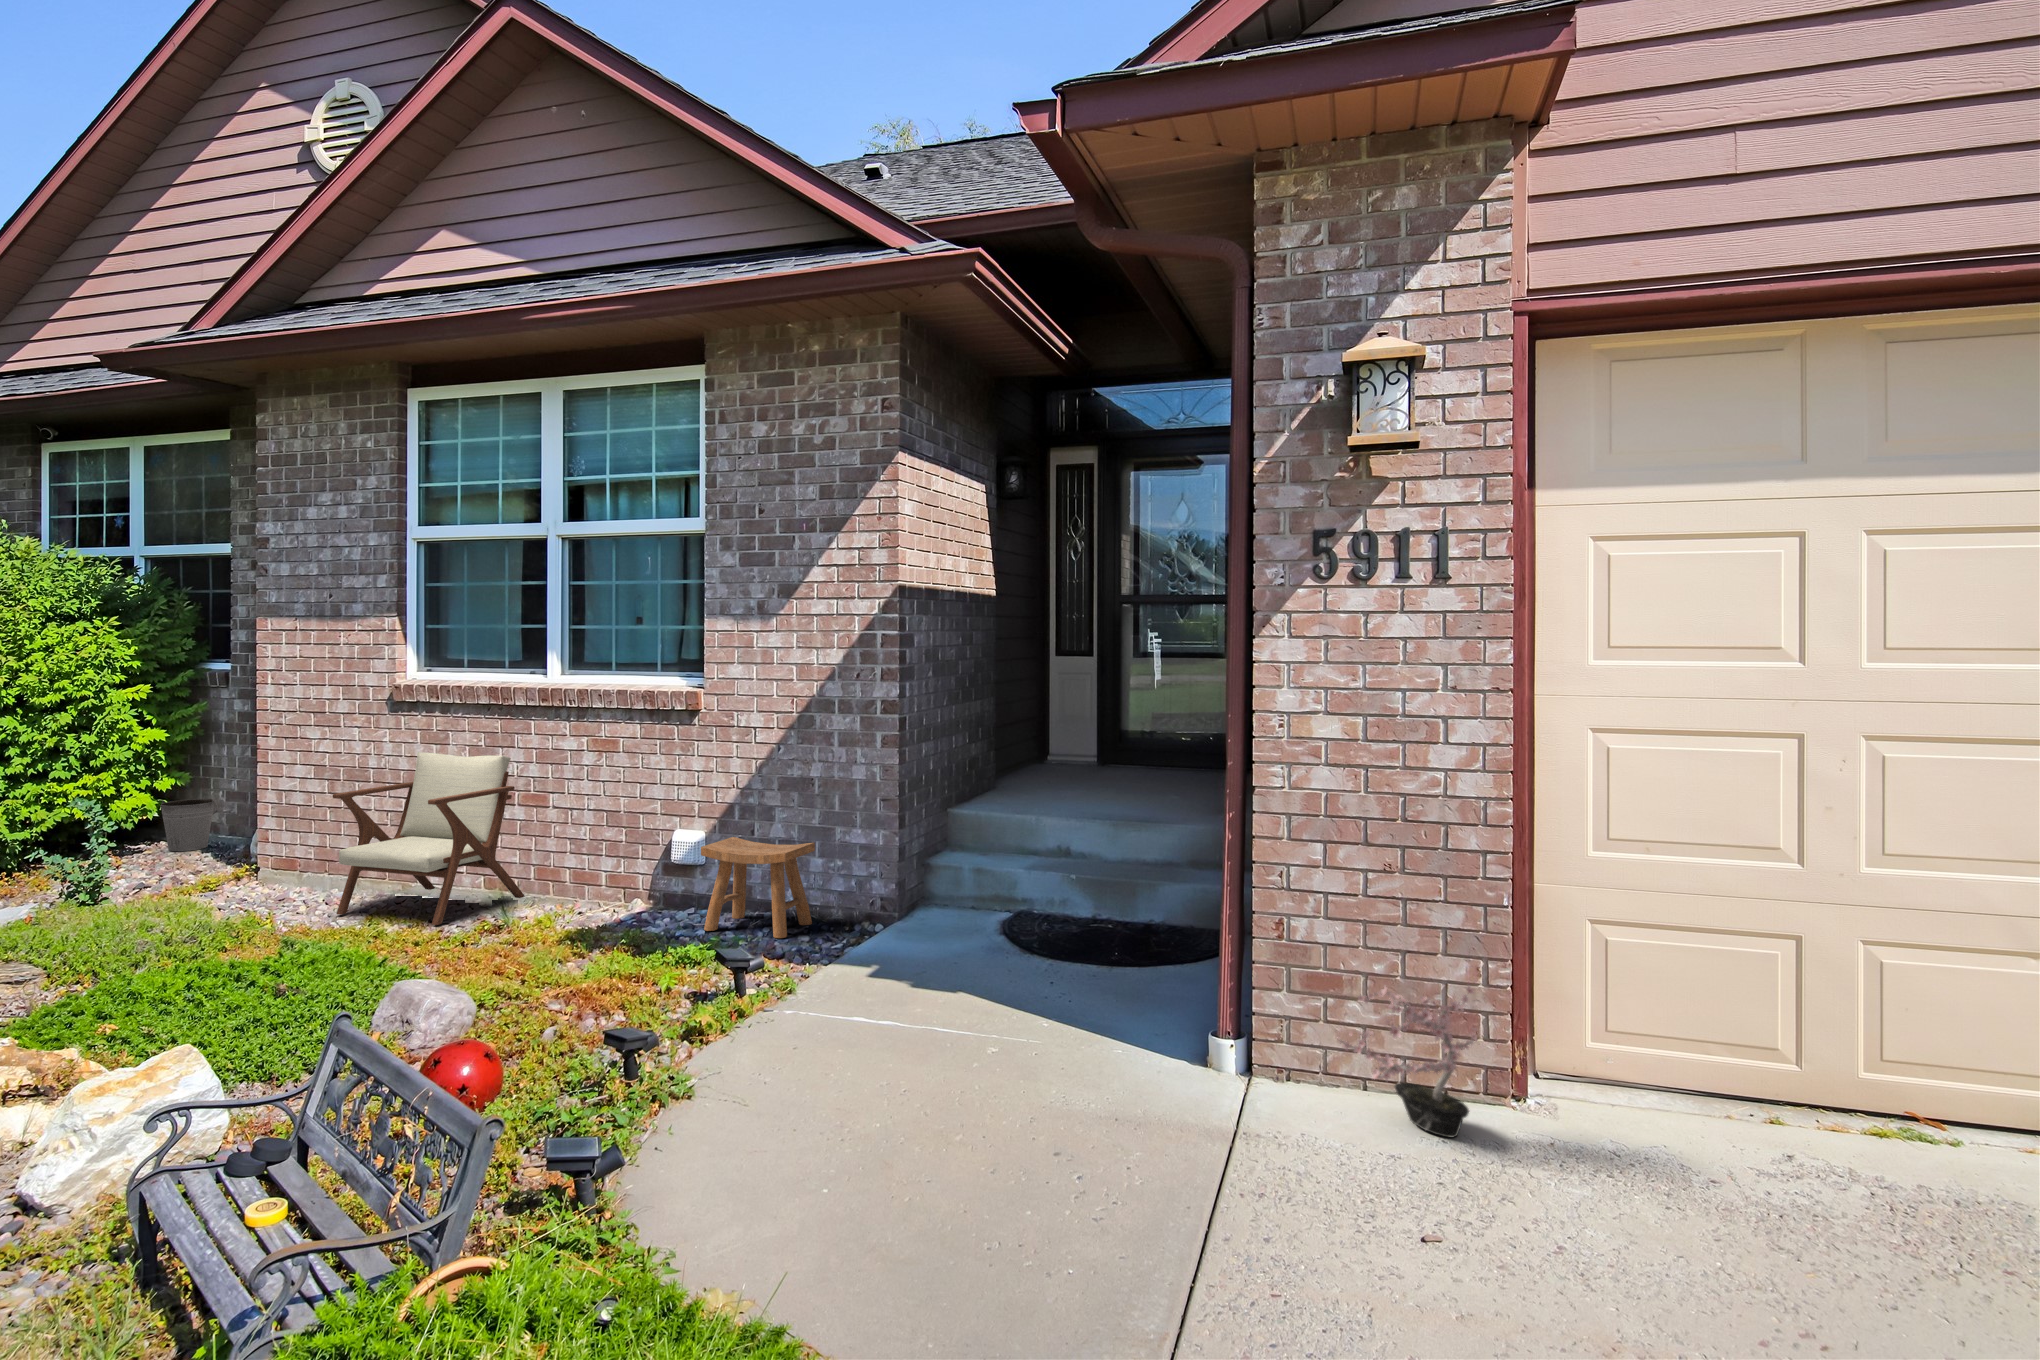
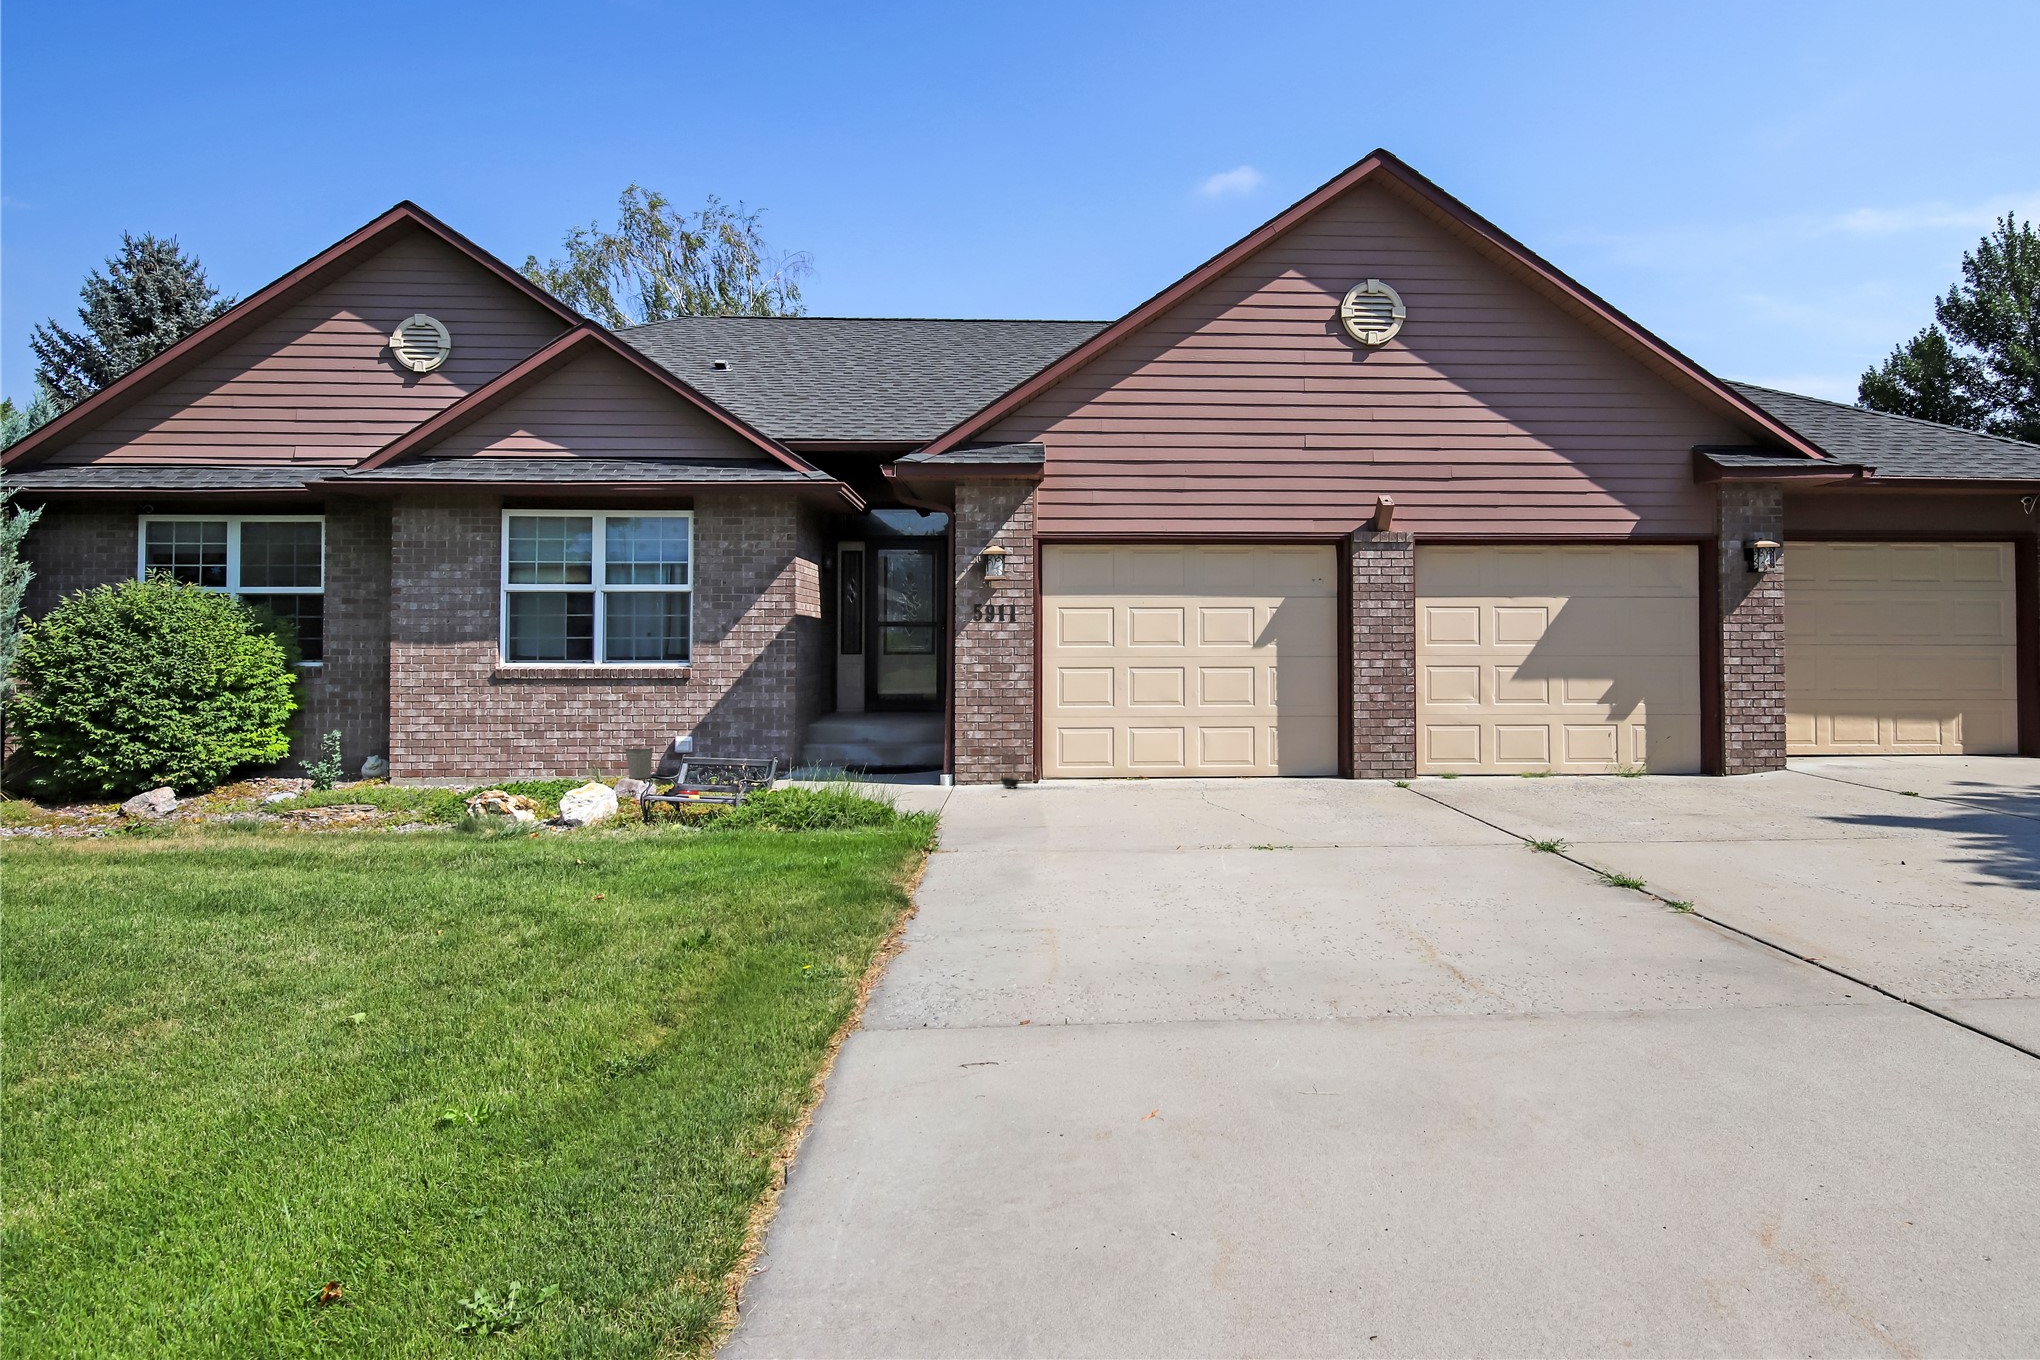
lounge chair: present [333,752,525,925] -> none [495,704,587,785]
bucket: present [161,799,218,851] -> present [625,746,653,778]
stool: present [701,837,815,938] -> none [704,737,755,777]

